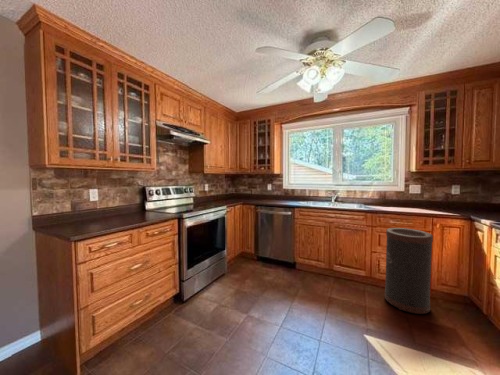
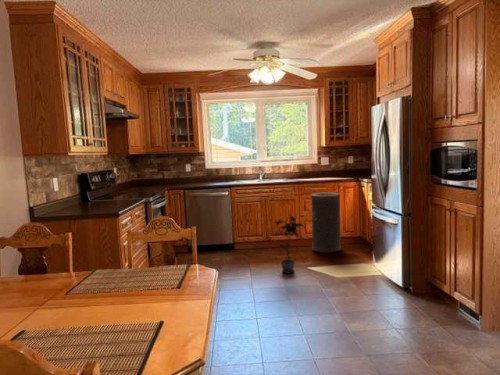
potted plant: none [316,258,358,342] -> present [276,216,304,273]

